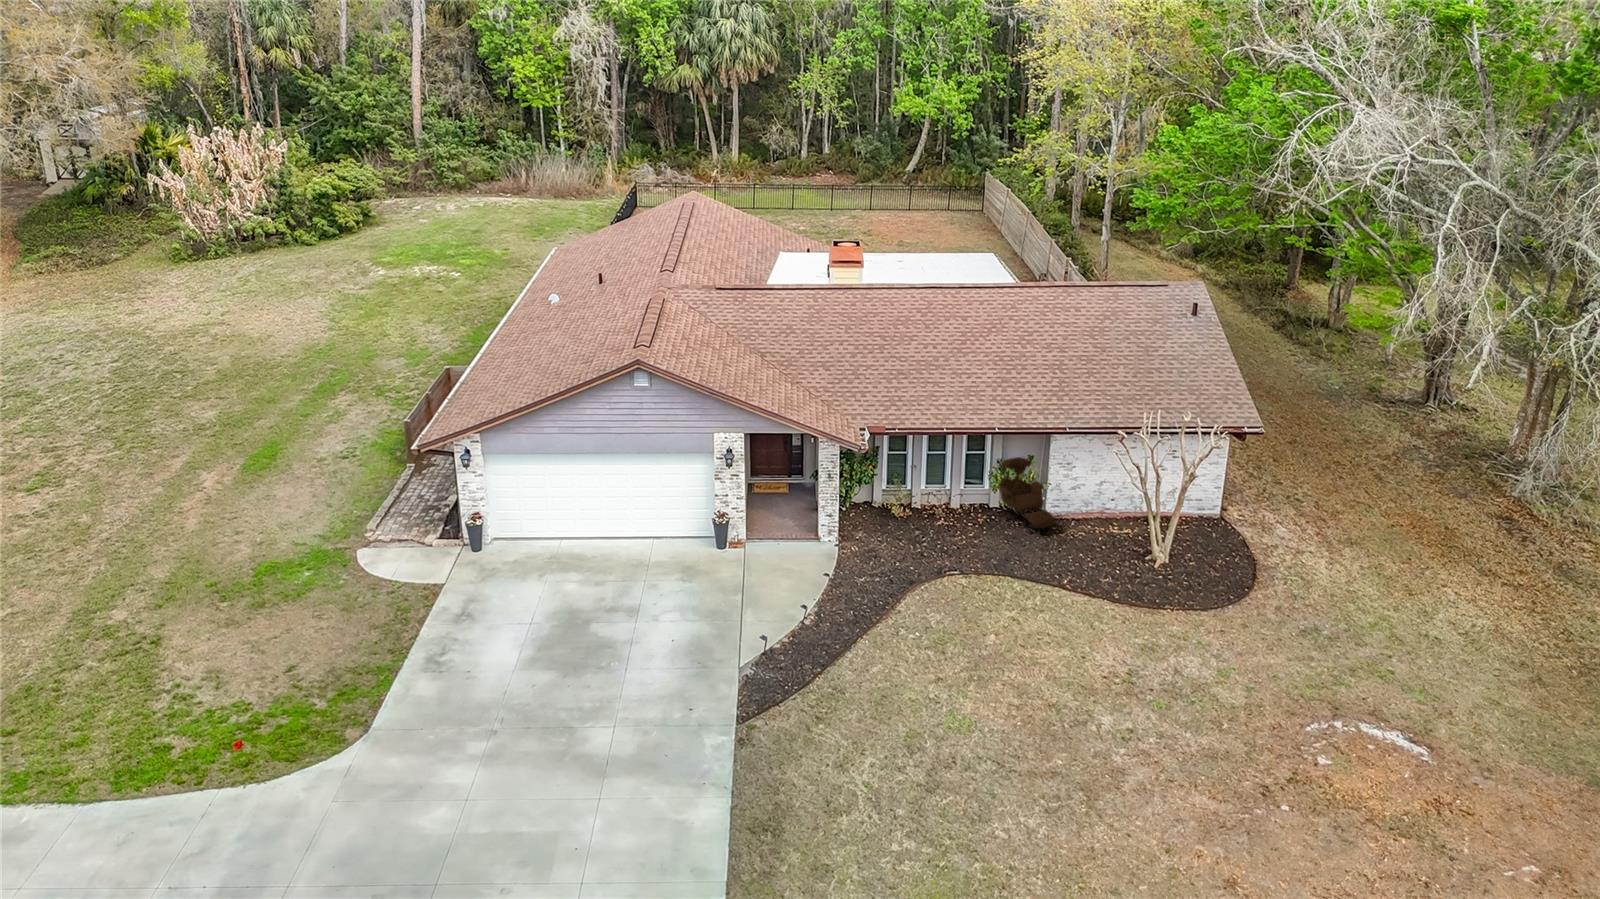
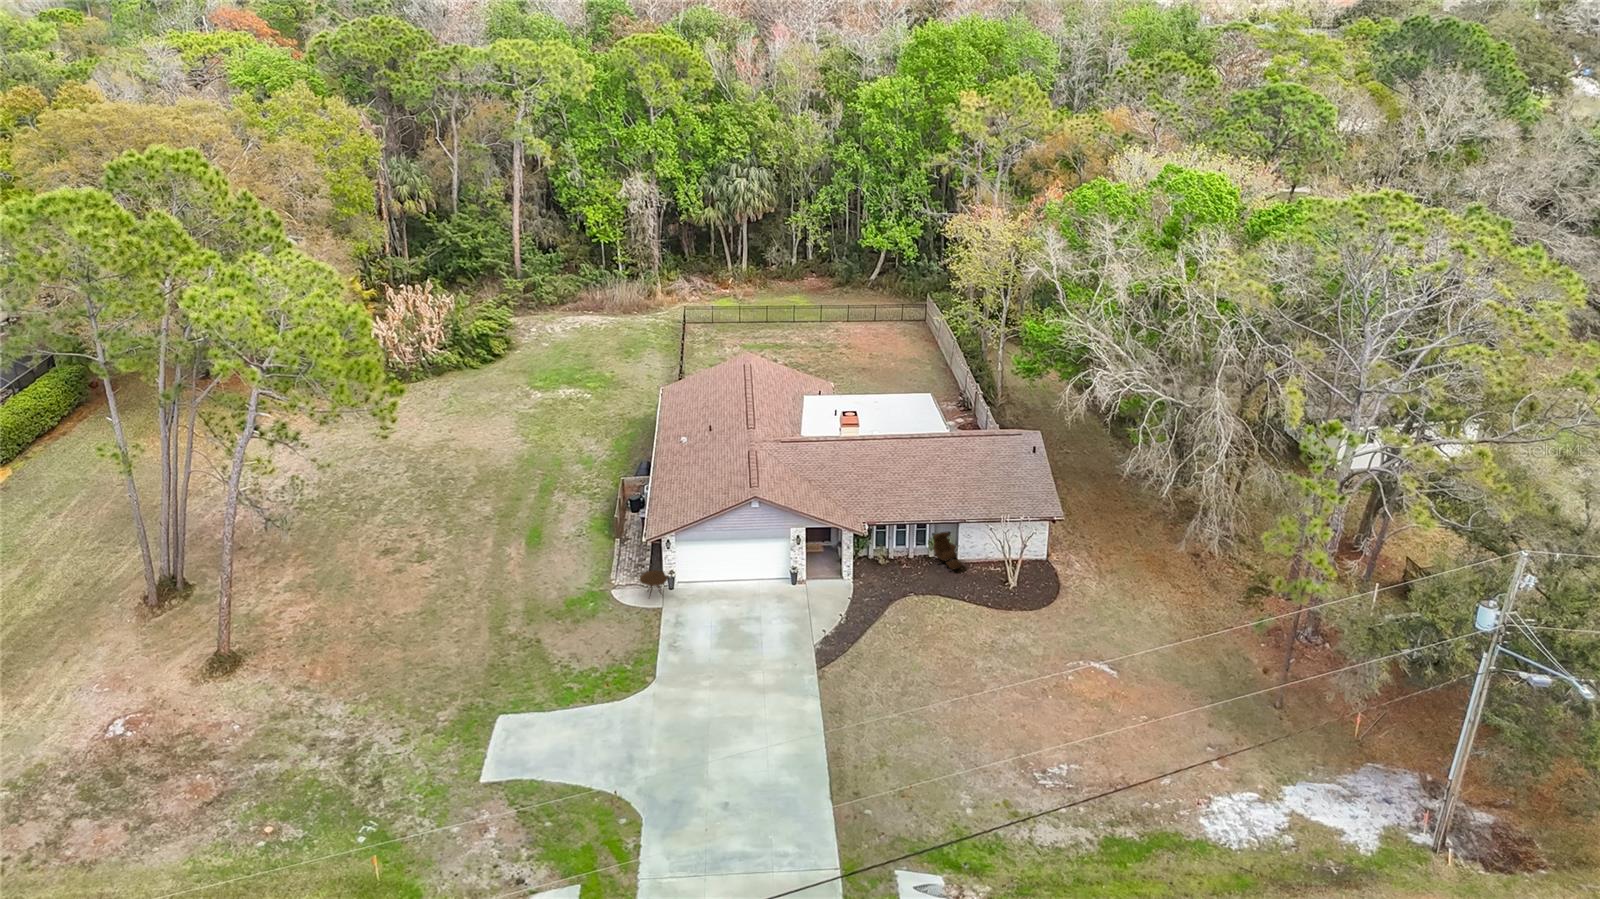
round table: none [406,509,466,564] -> present [640,570,668,590]

